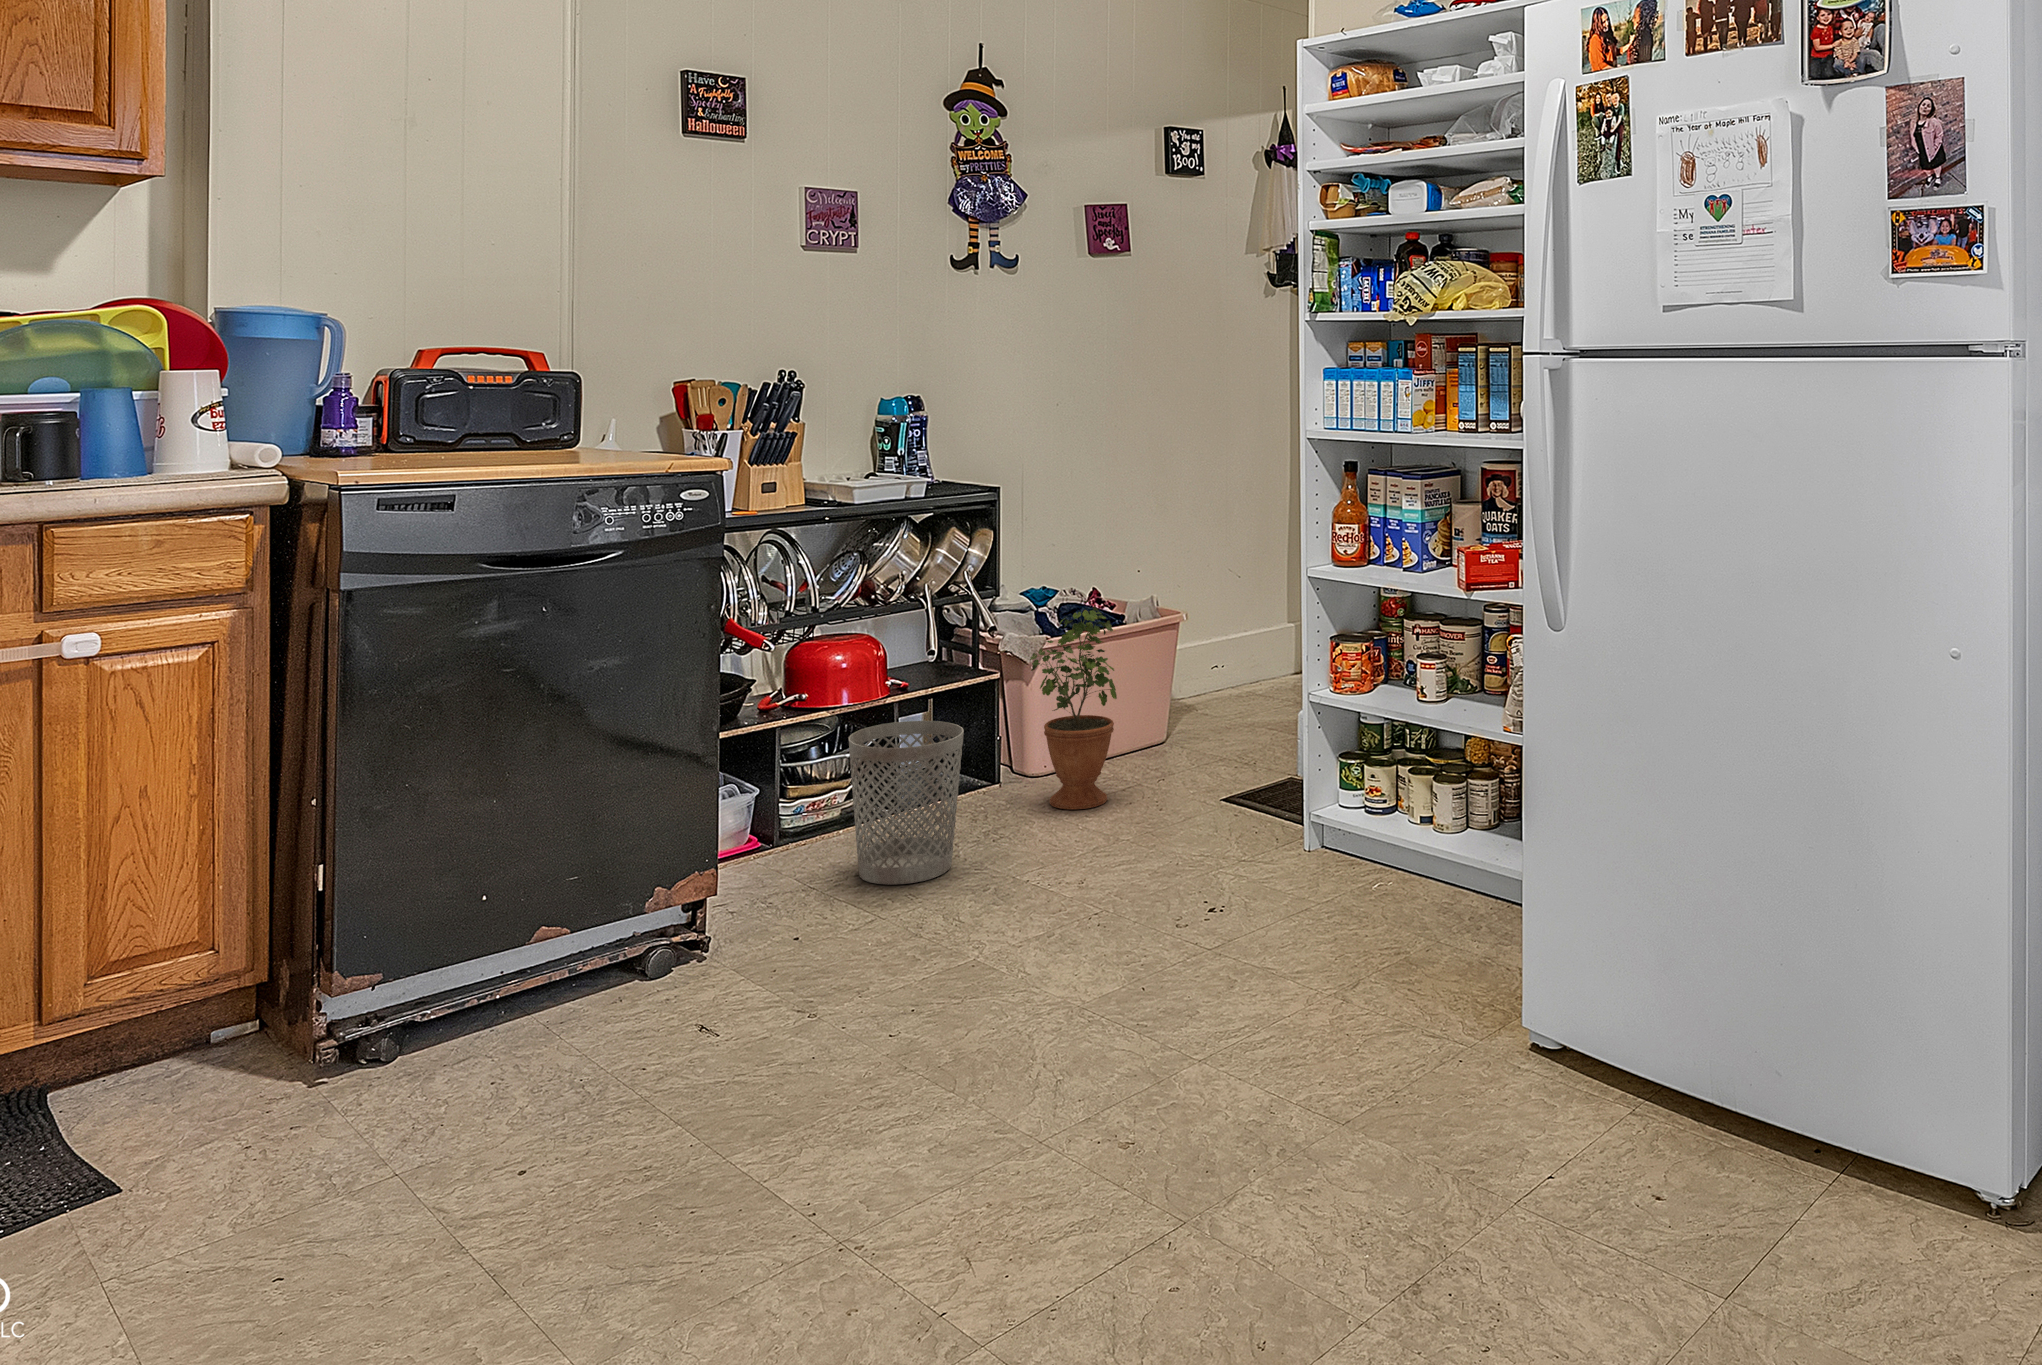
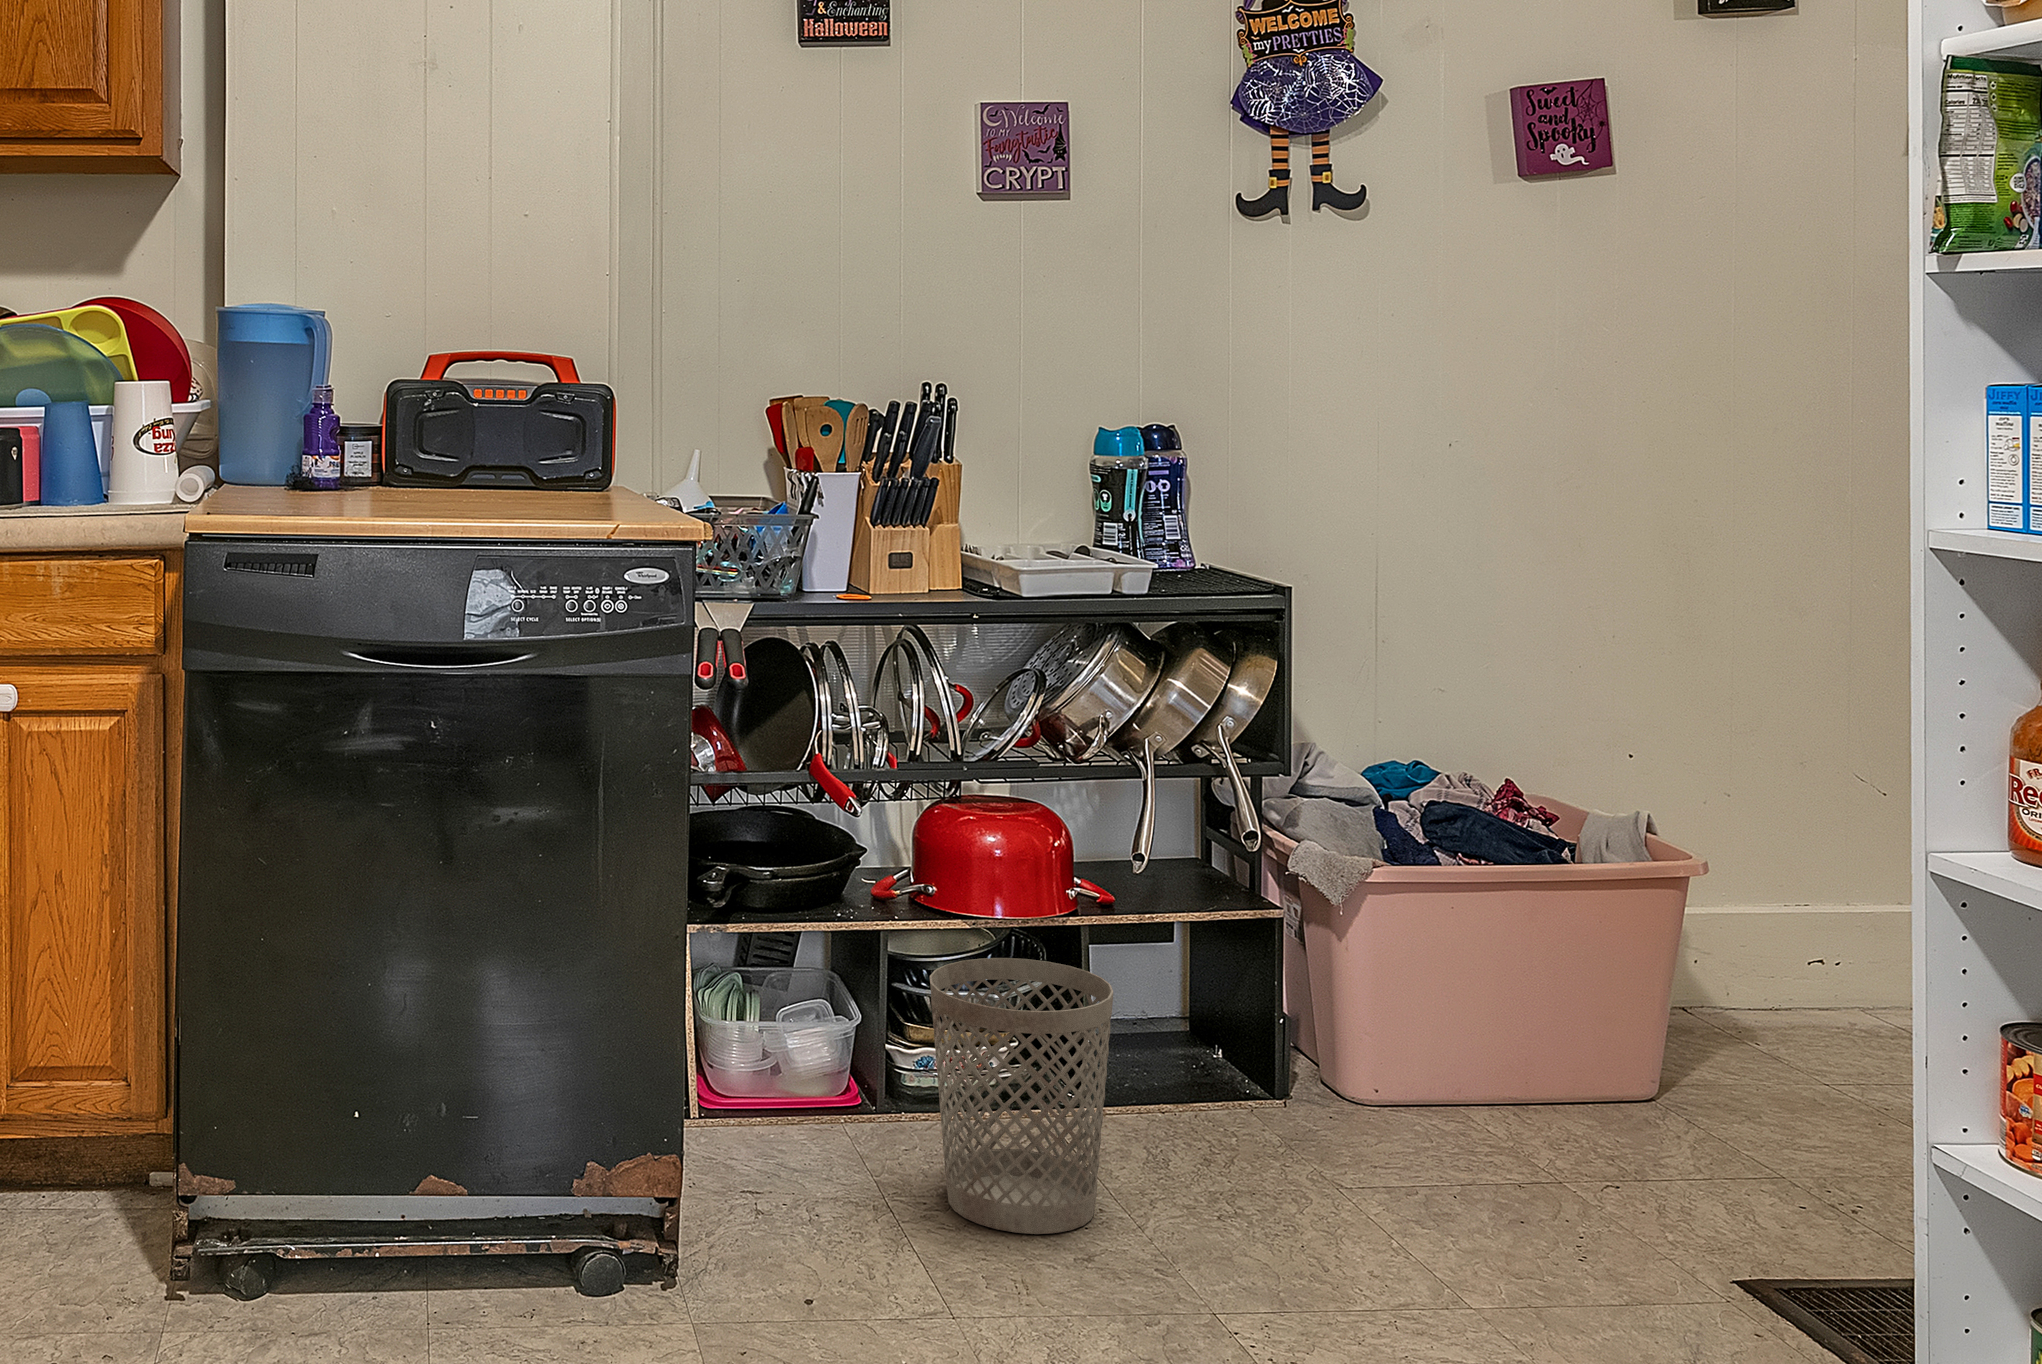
potted plant: present [1030,601,1117,809] -> none [1286,801,1453,1179]

